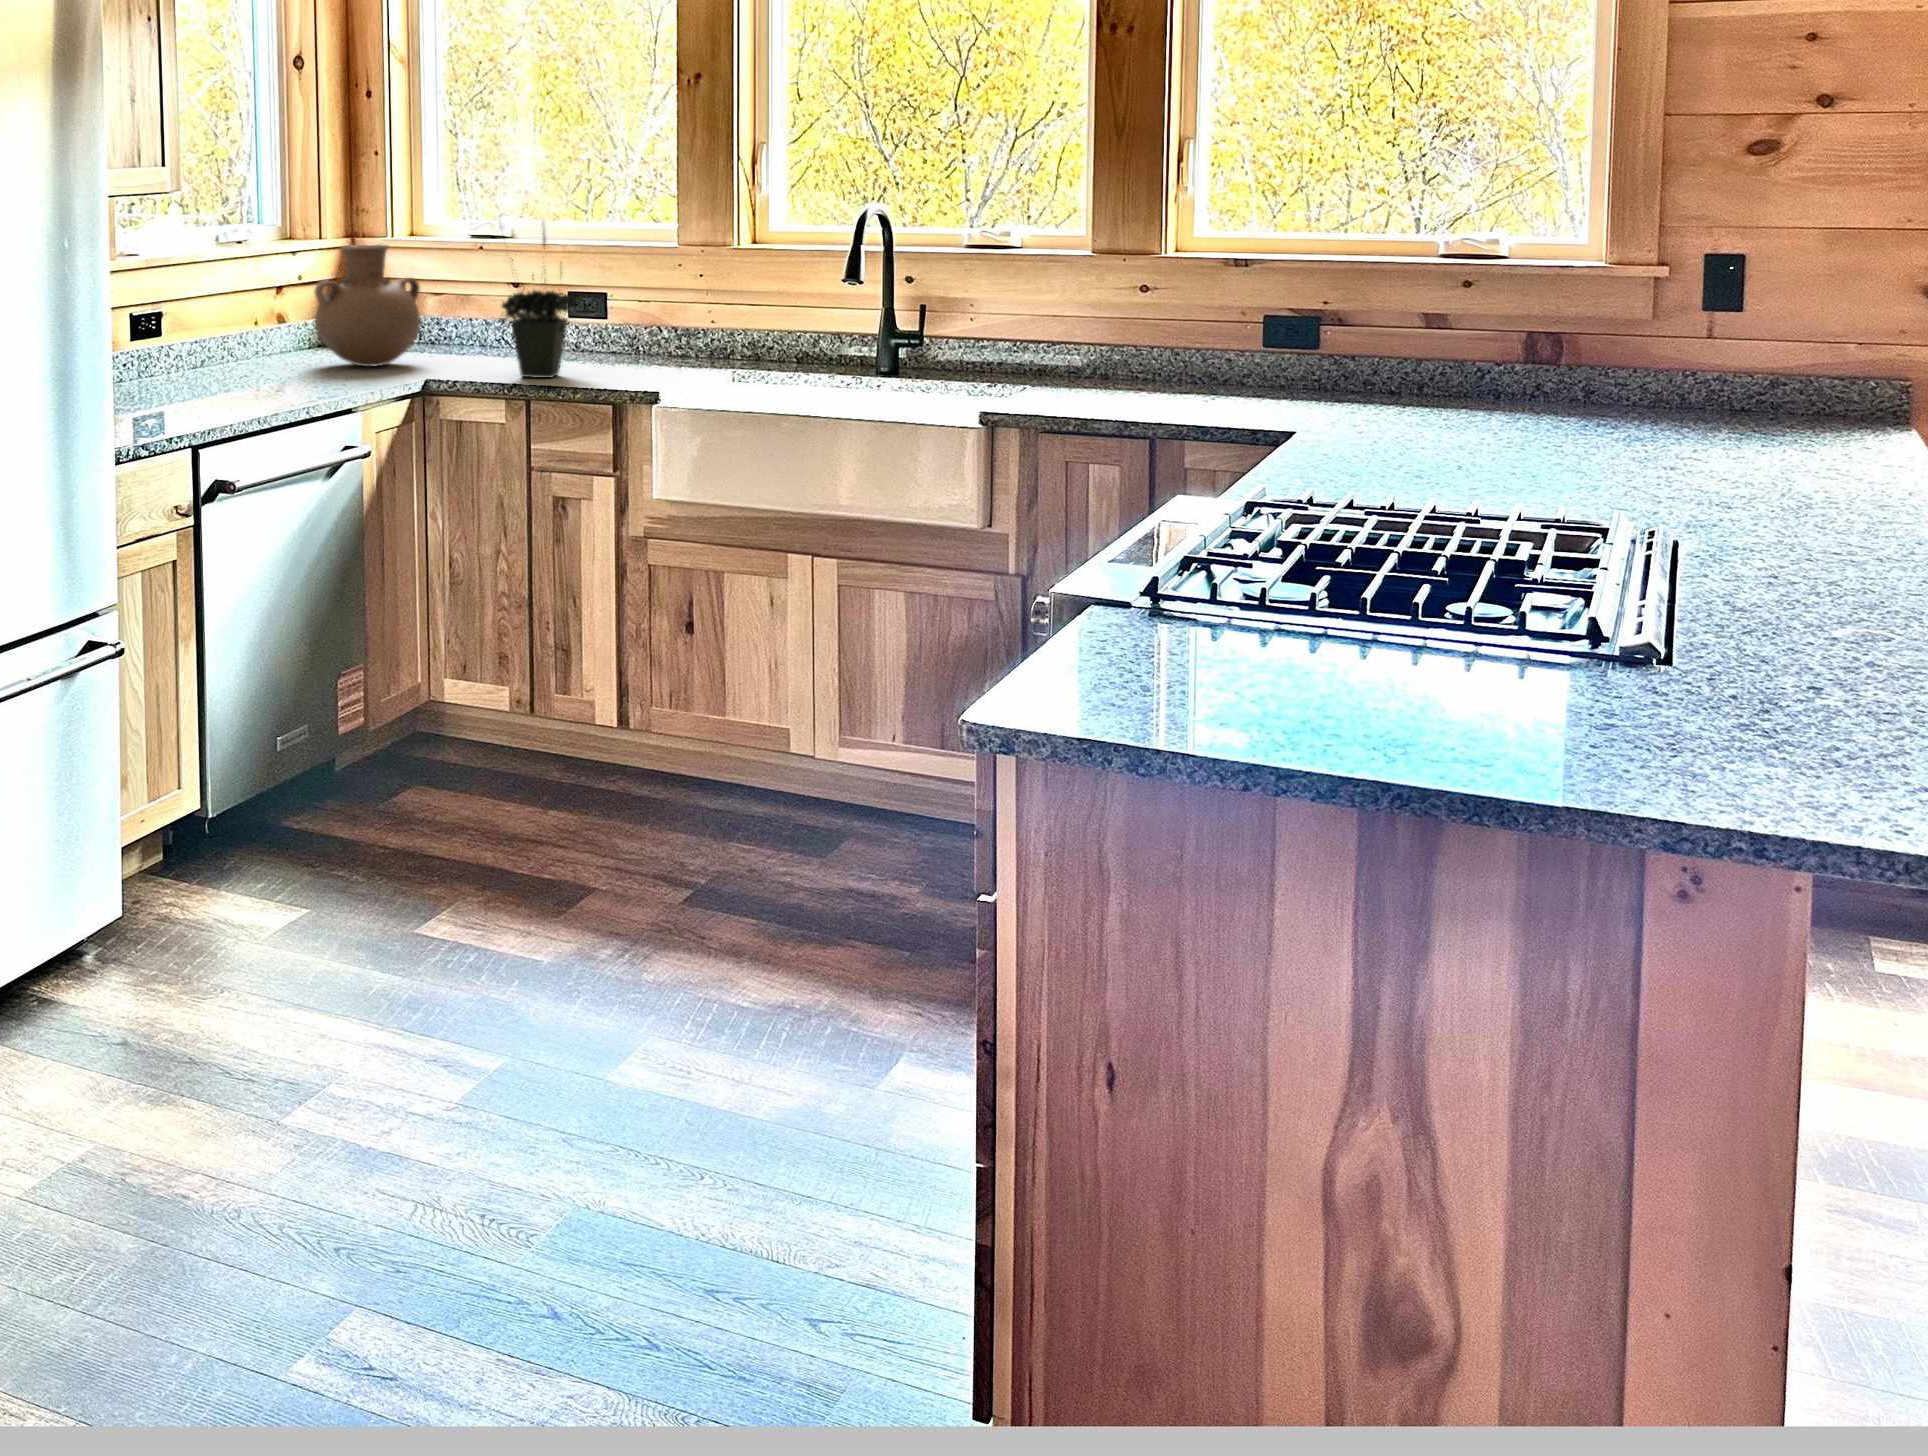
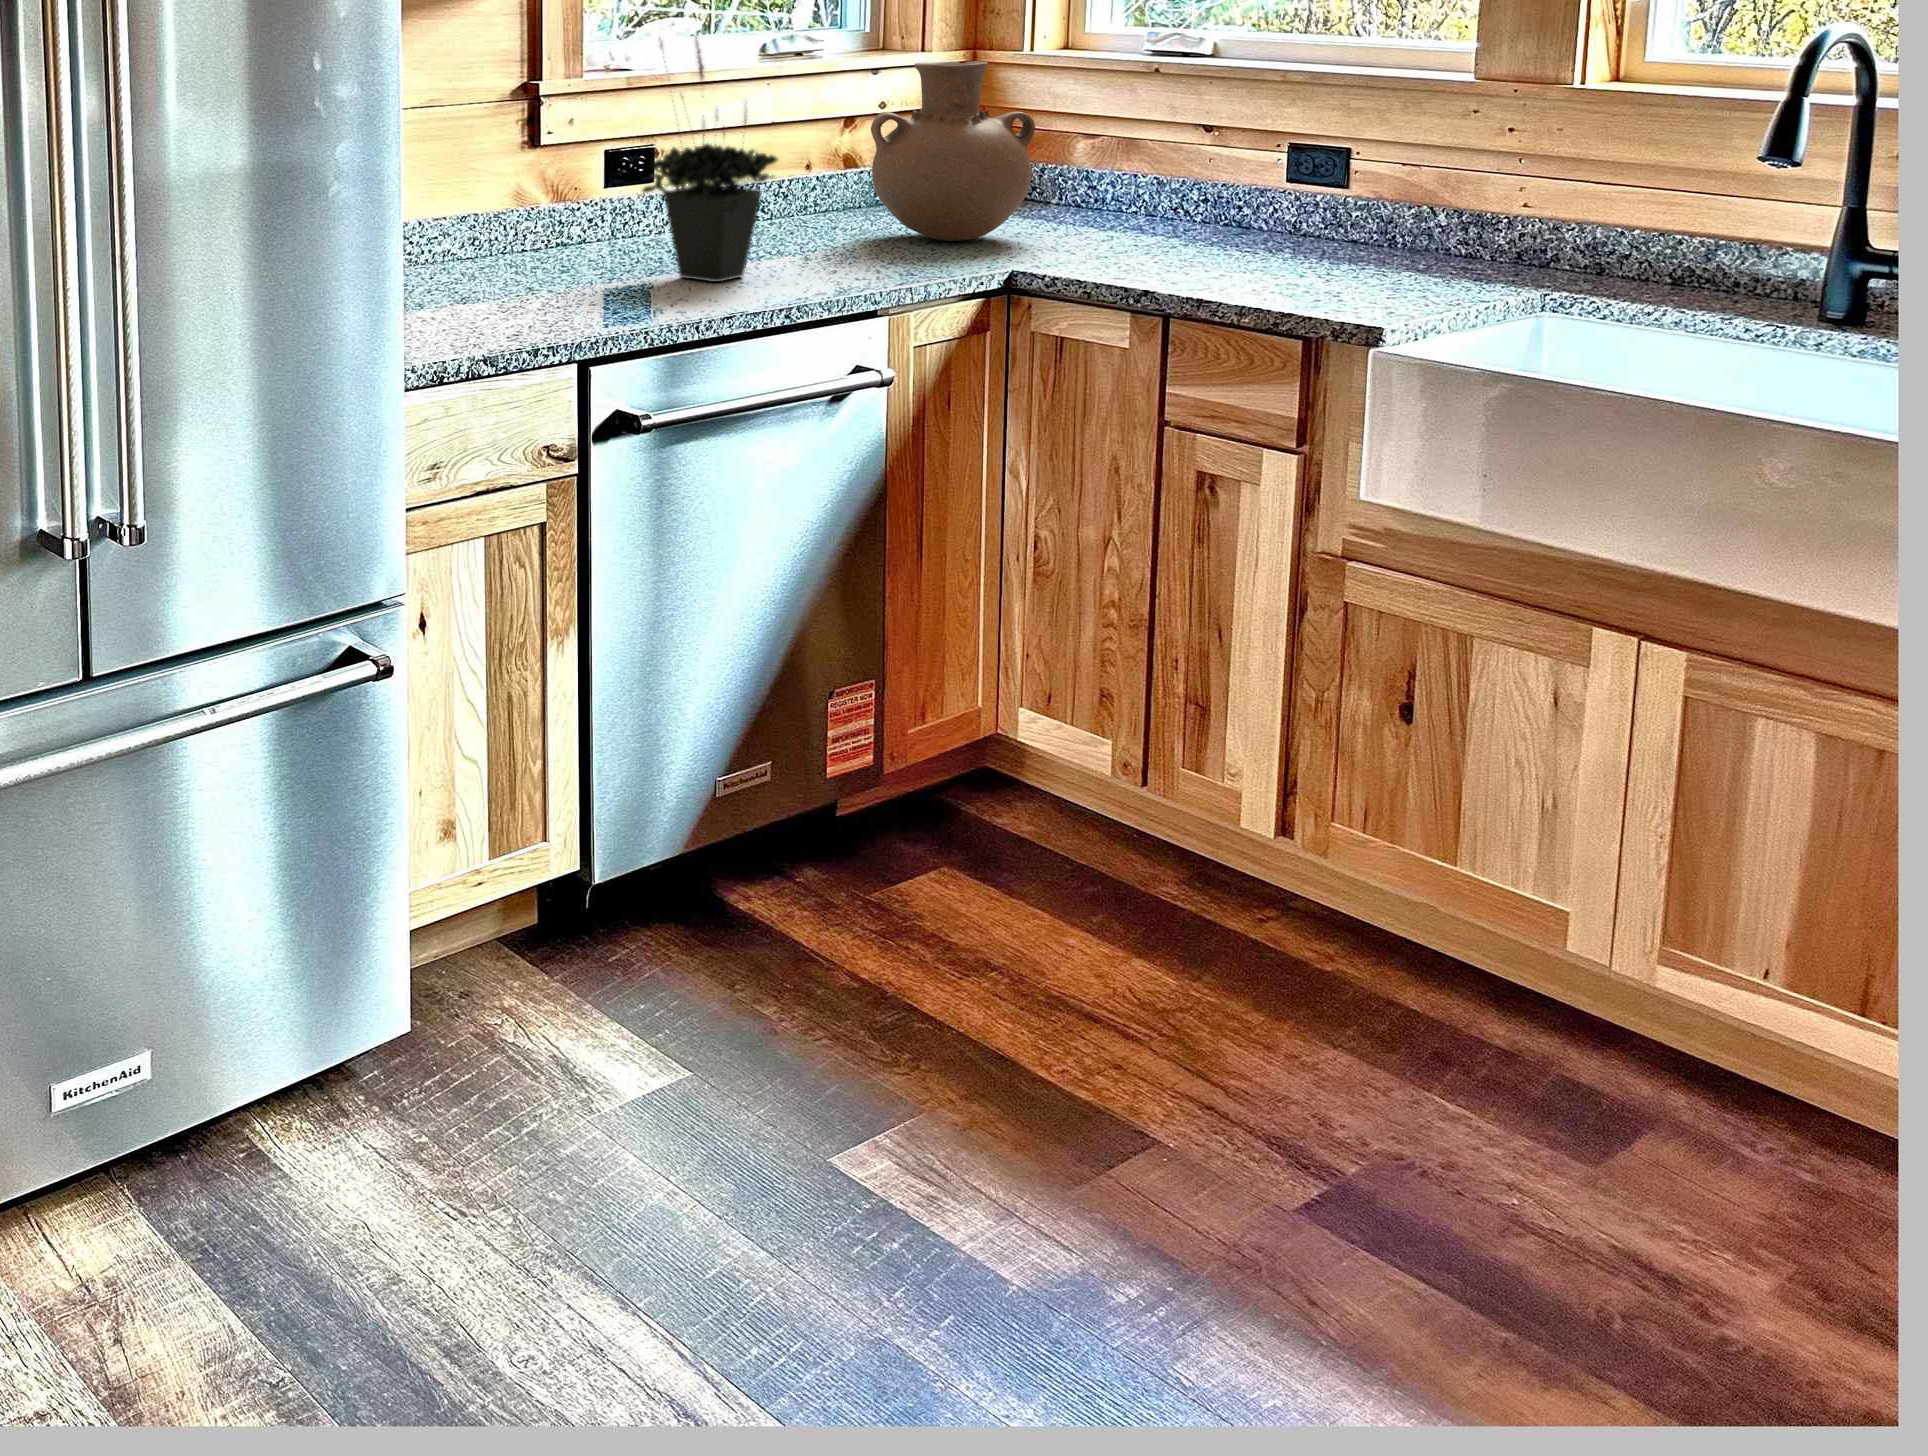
potted plant: present [498,233,577,378] -> present [643,36,778,282]

